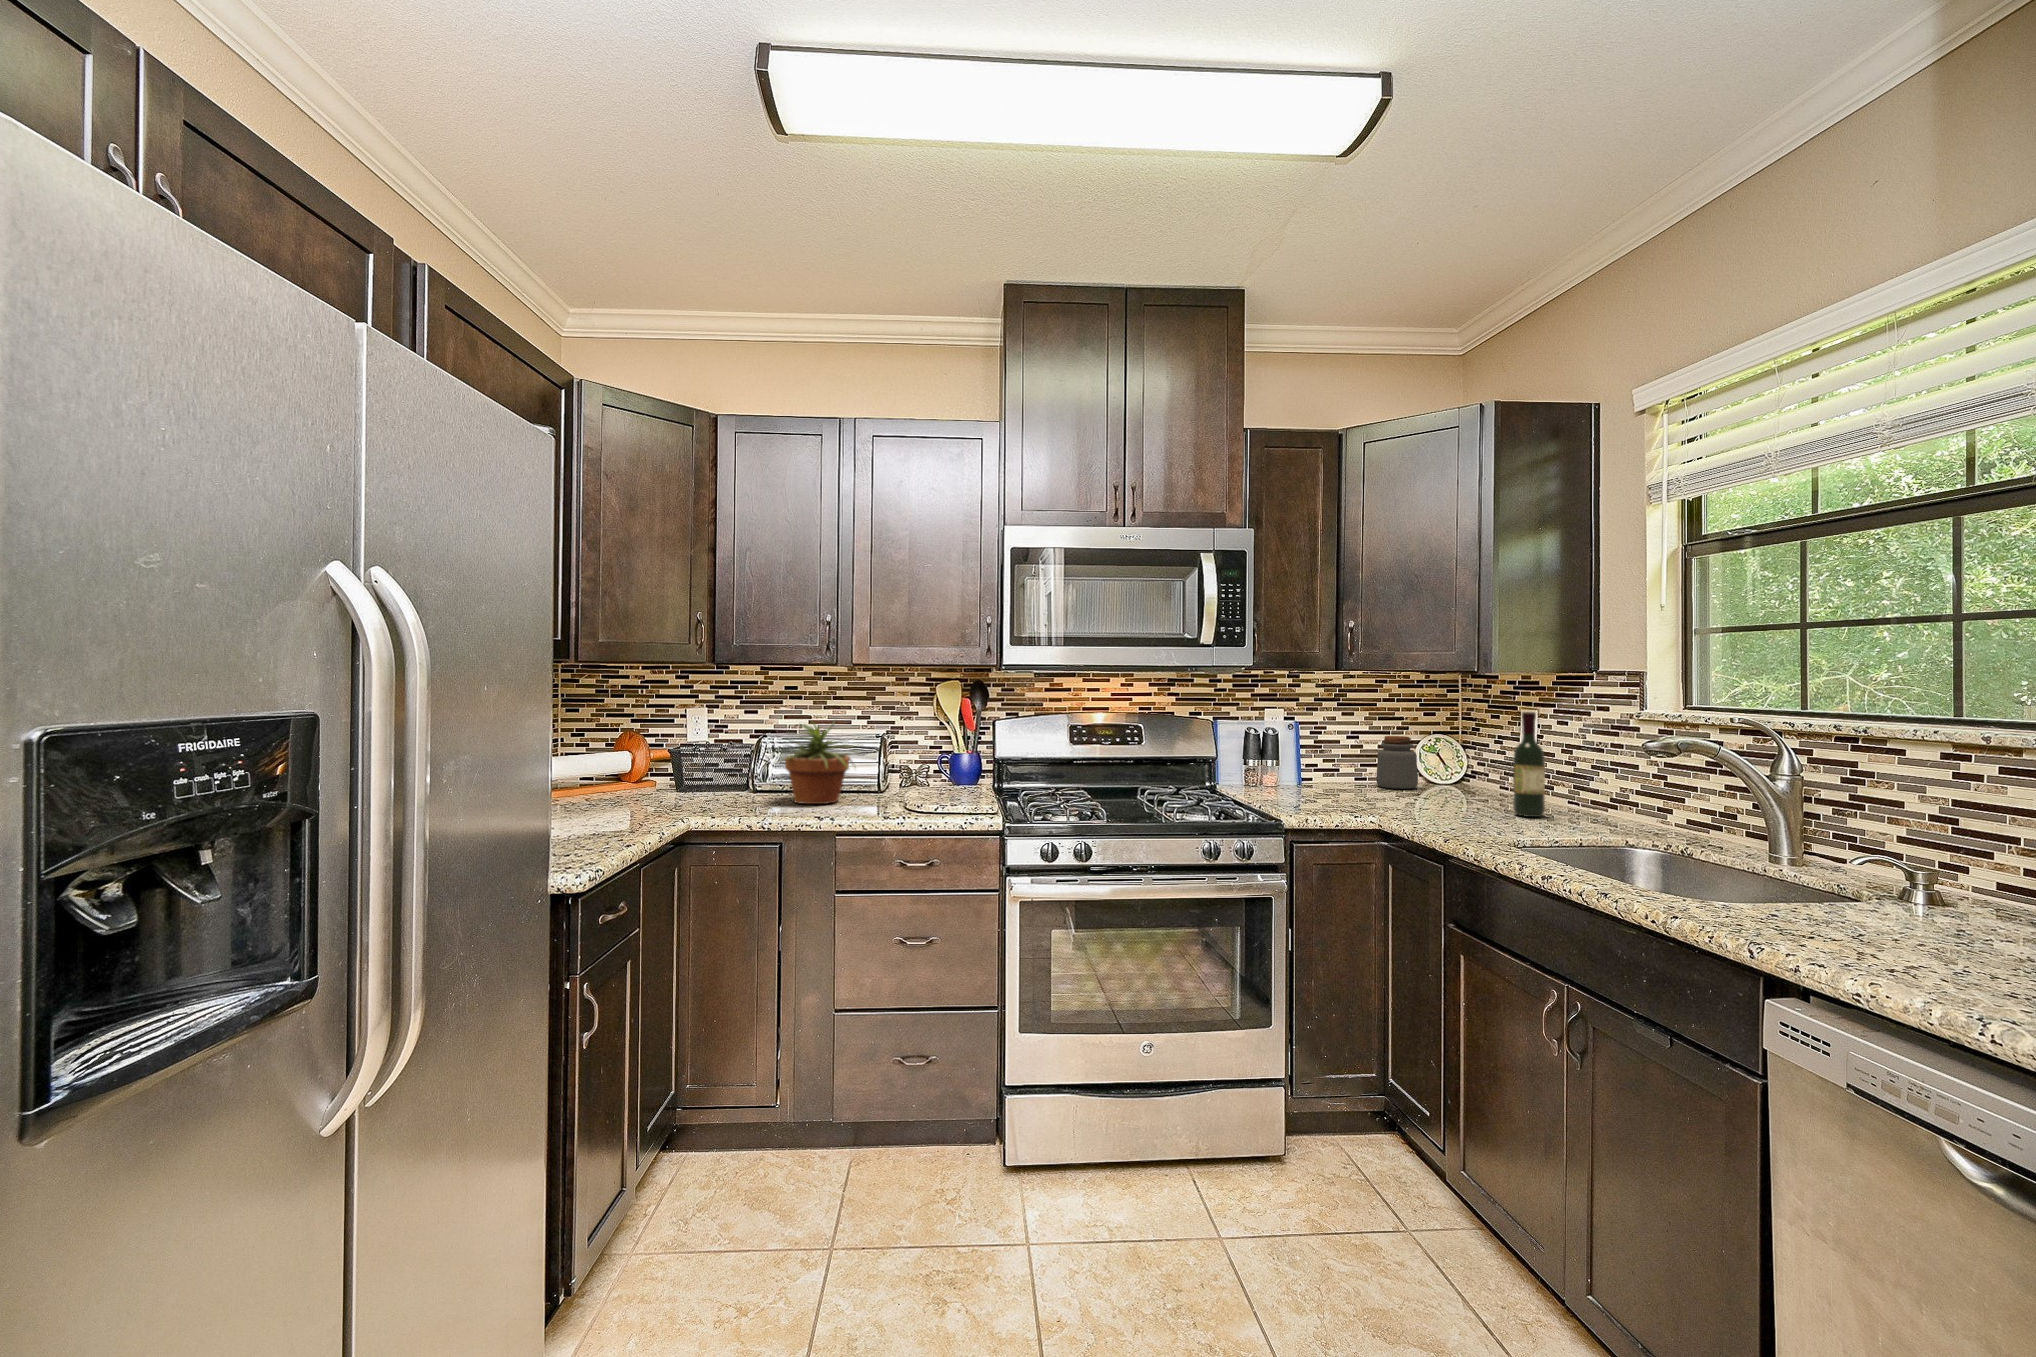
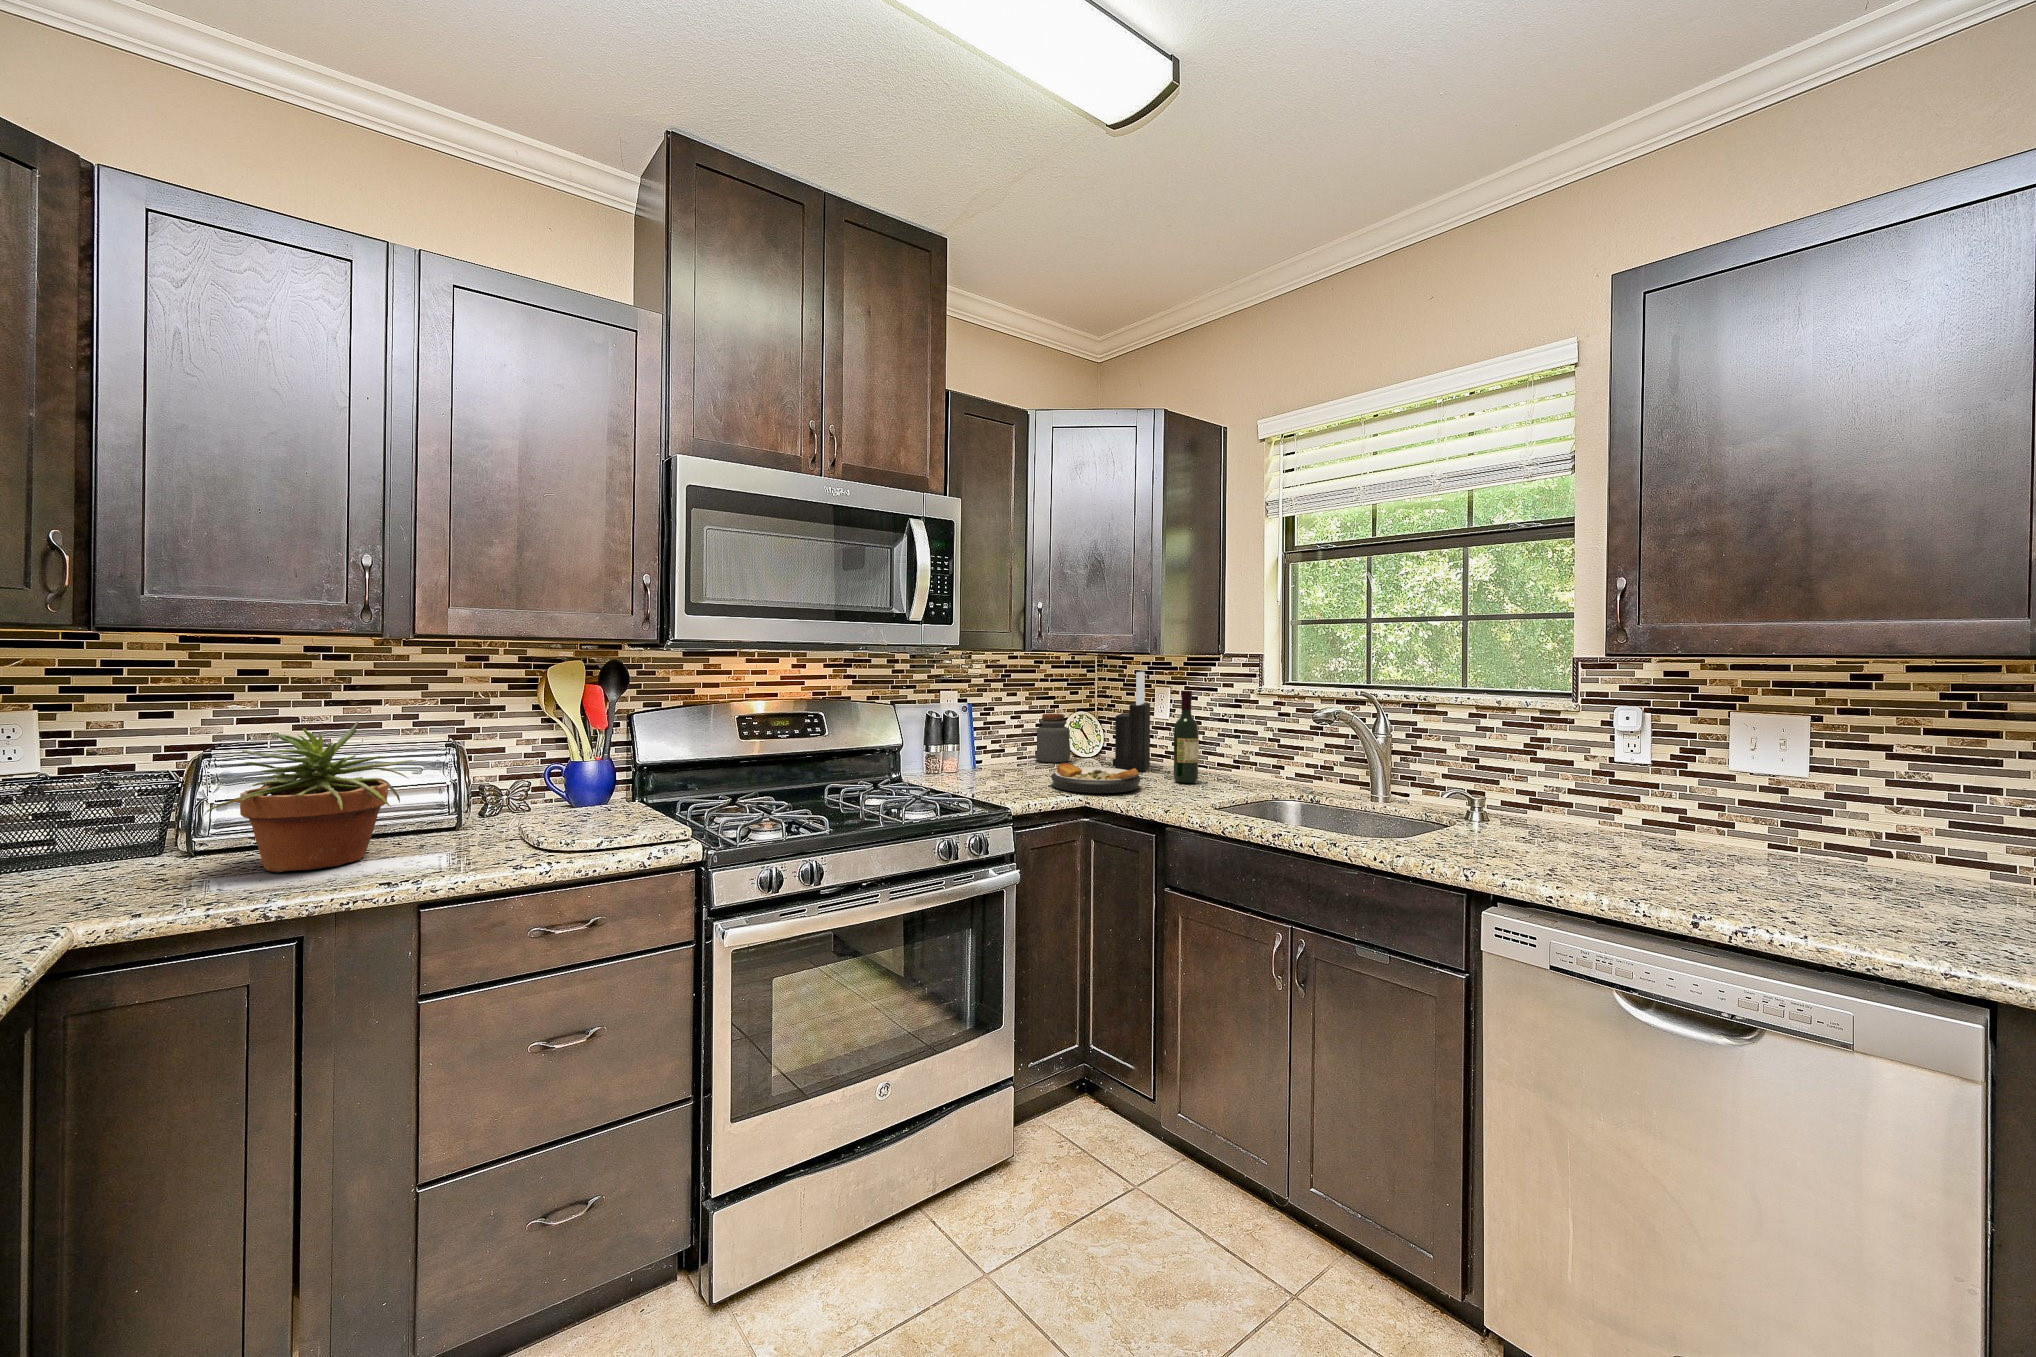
knife block: none [1459,691,1514,803] -> present [1113,672,1150,771]
plate: none [1357,785,1460,816] -> present [1051,763,1141,793]

